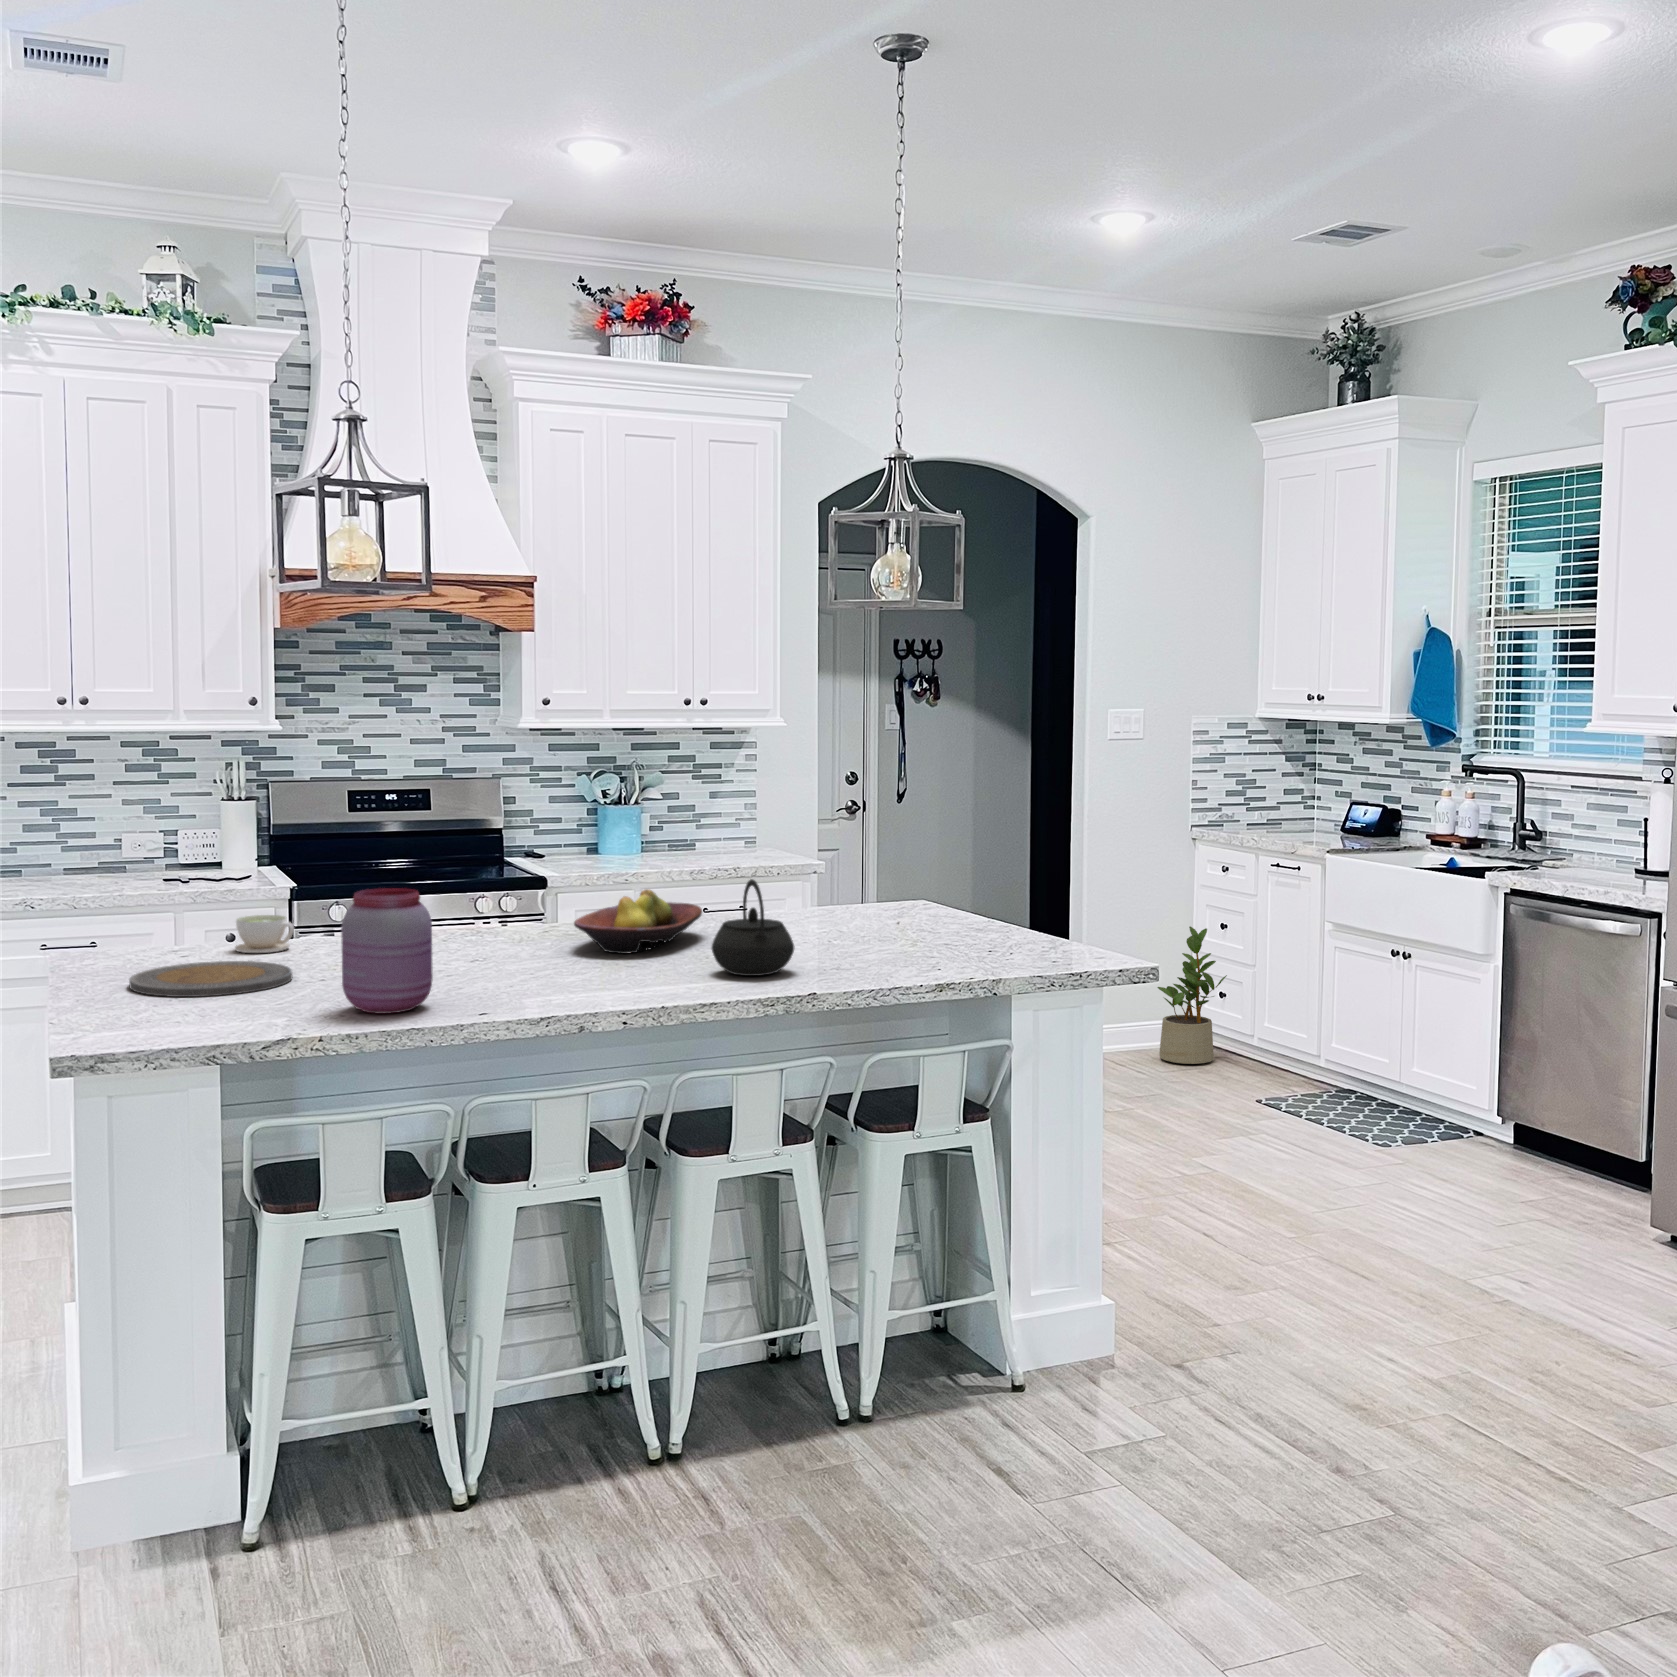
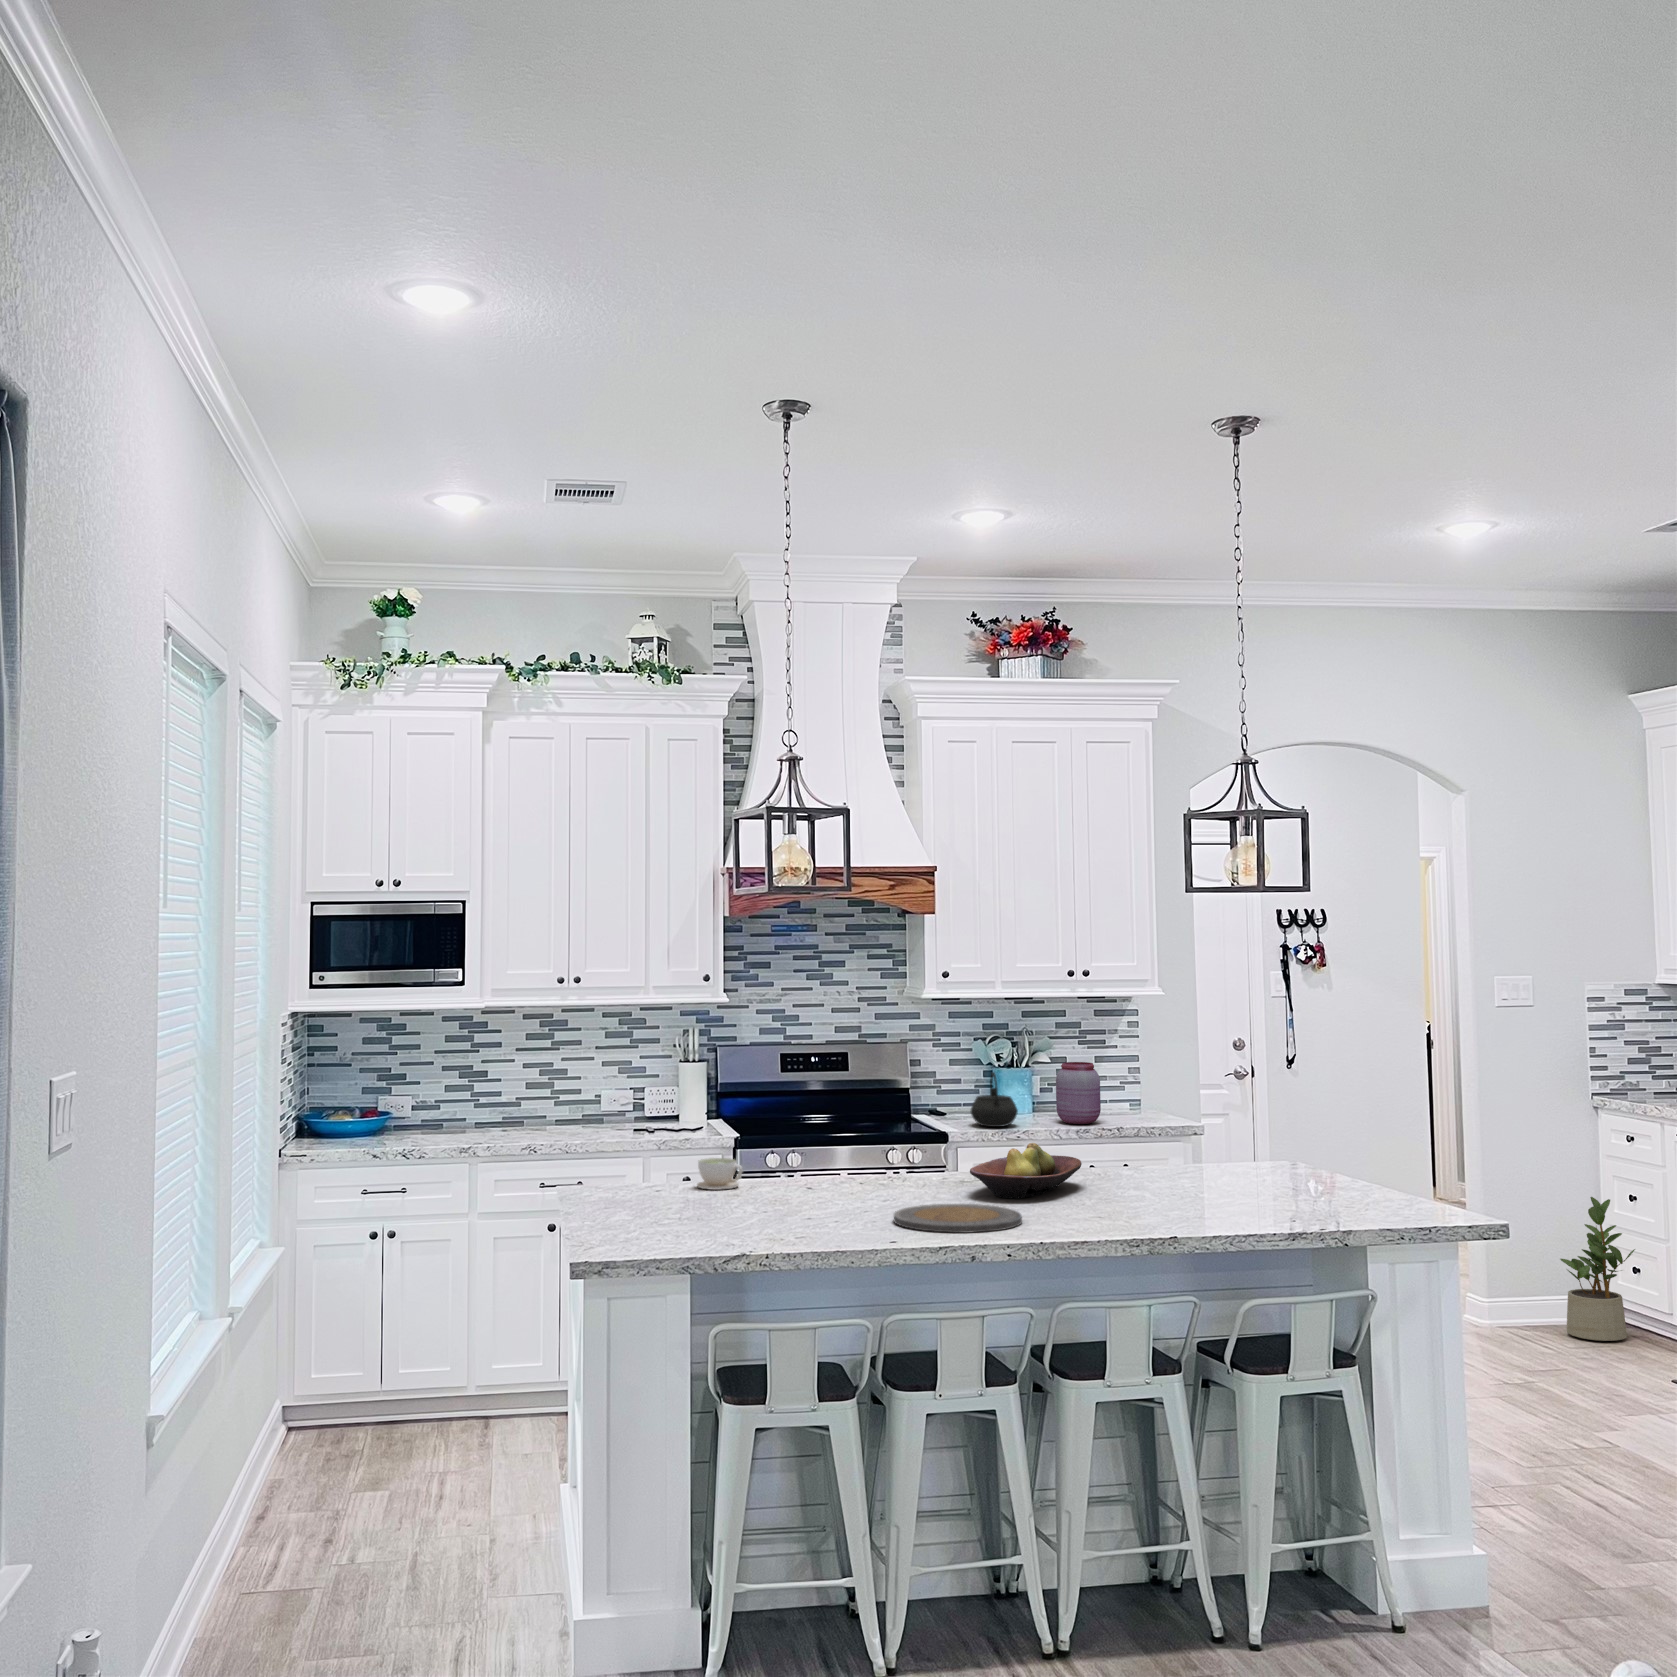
kettle: present [711,879,794,976] -> present [971,1072,1018,1127]
jar: present [341,888,433,1014] -> present [1056,1062,1101,1124]
plate: present [129,961,292,997] -> present [894,1204,1022,1233]

